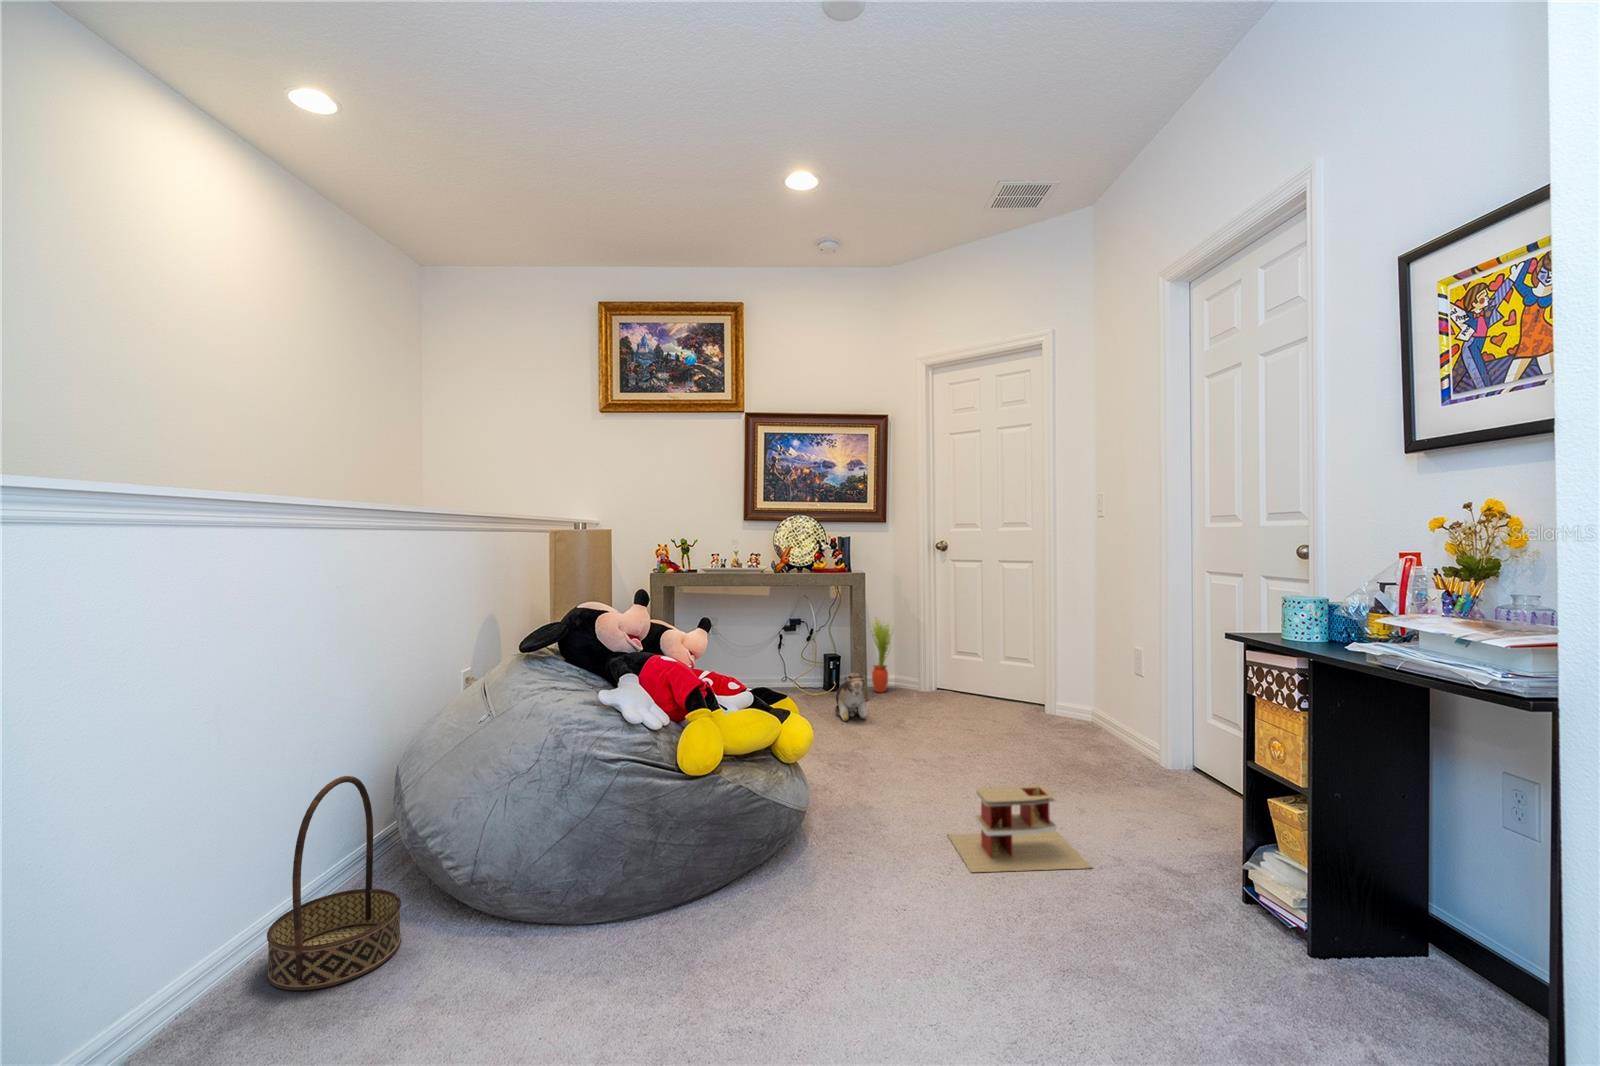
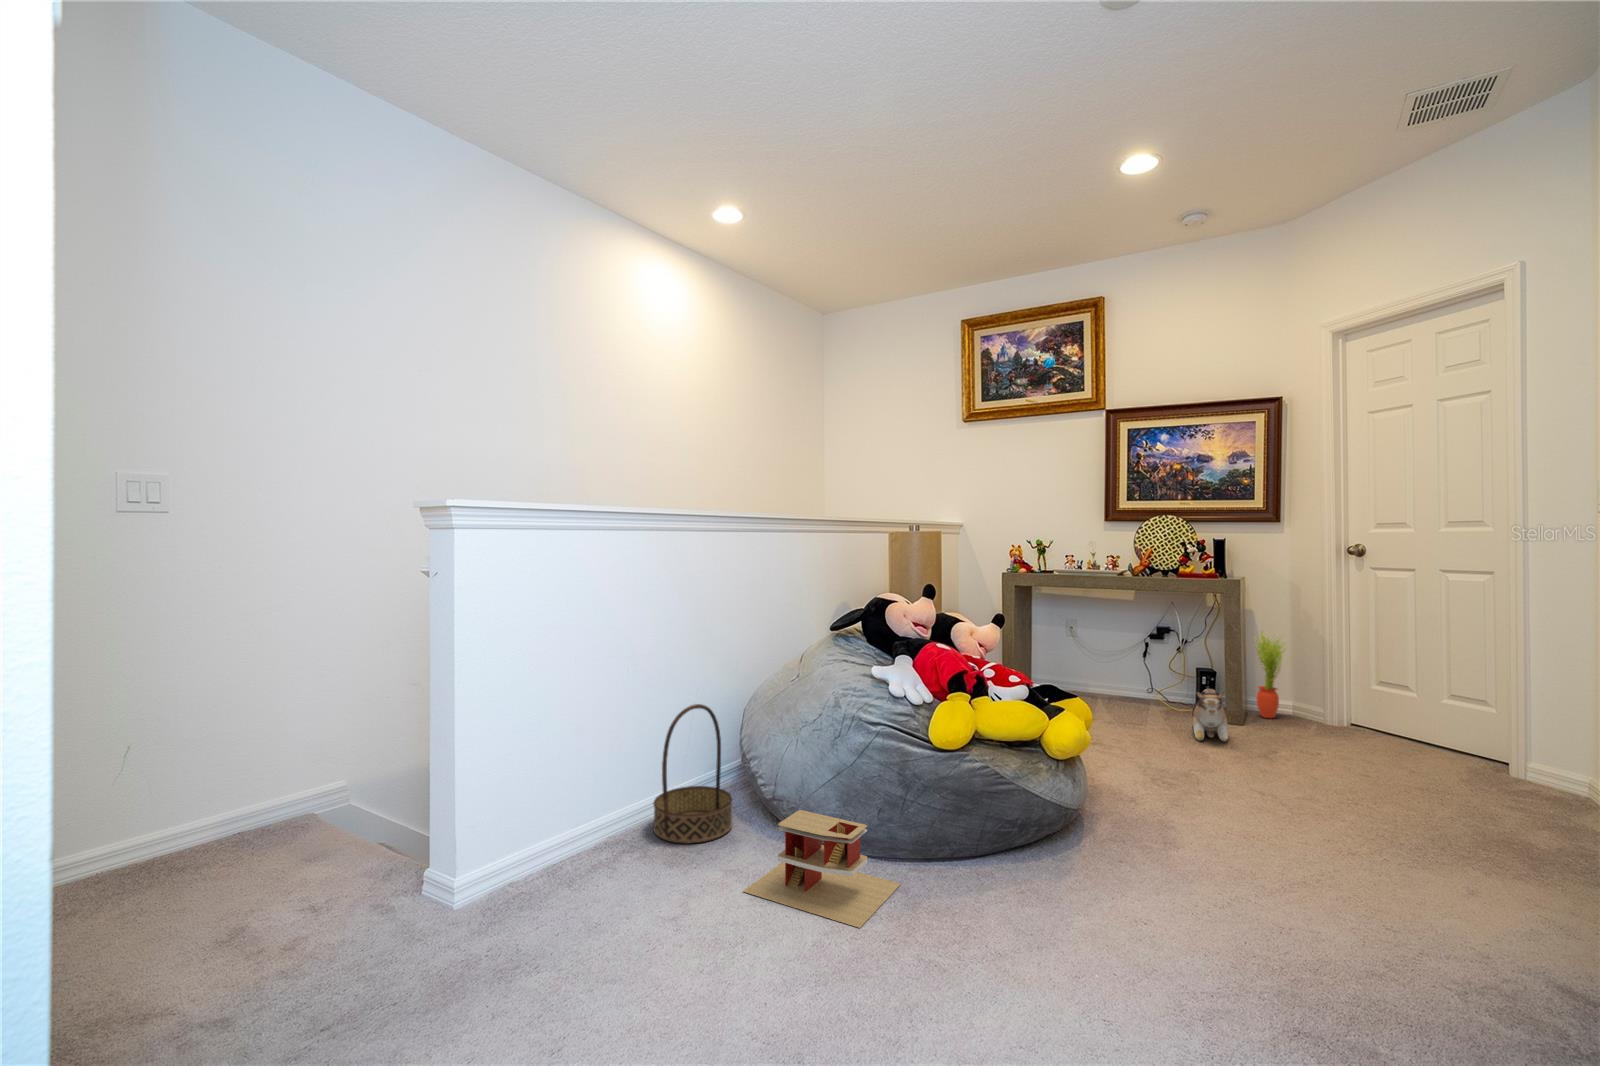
toy house: present [948,785,1092,872] -> present [743,810,901,928]

